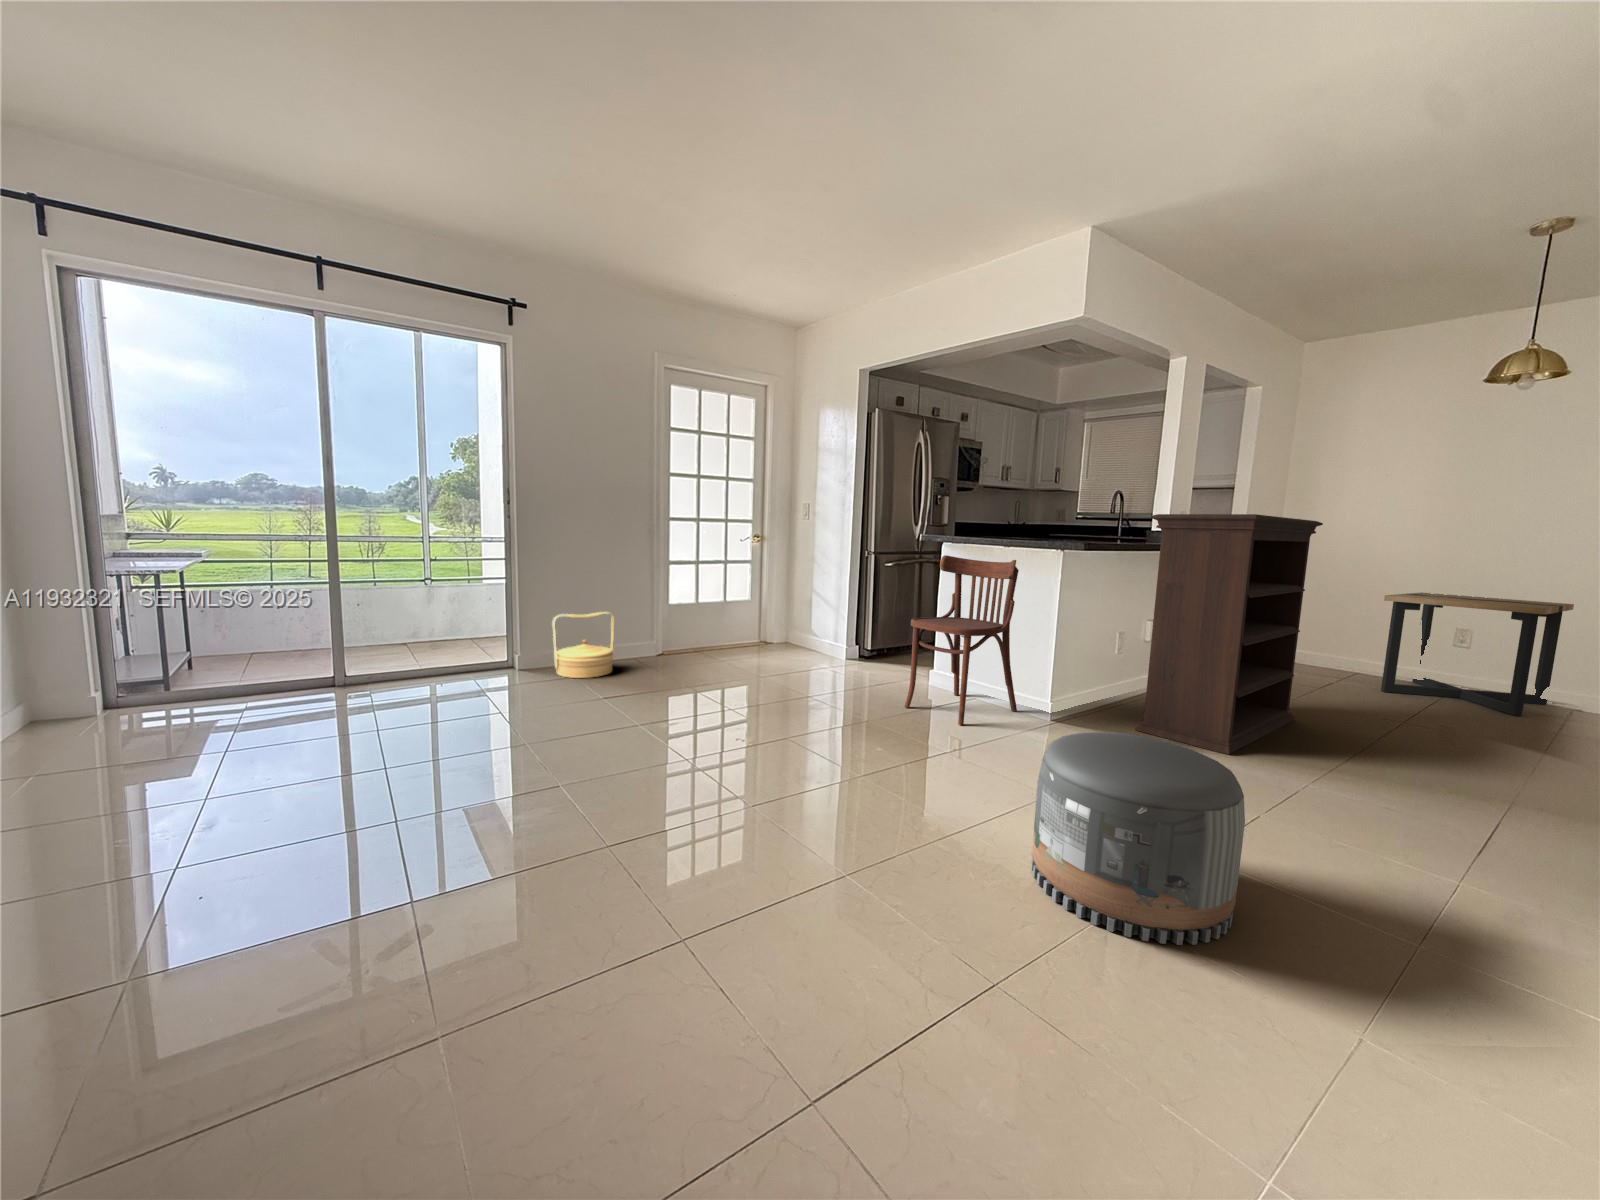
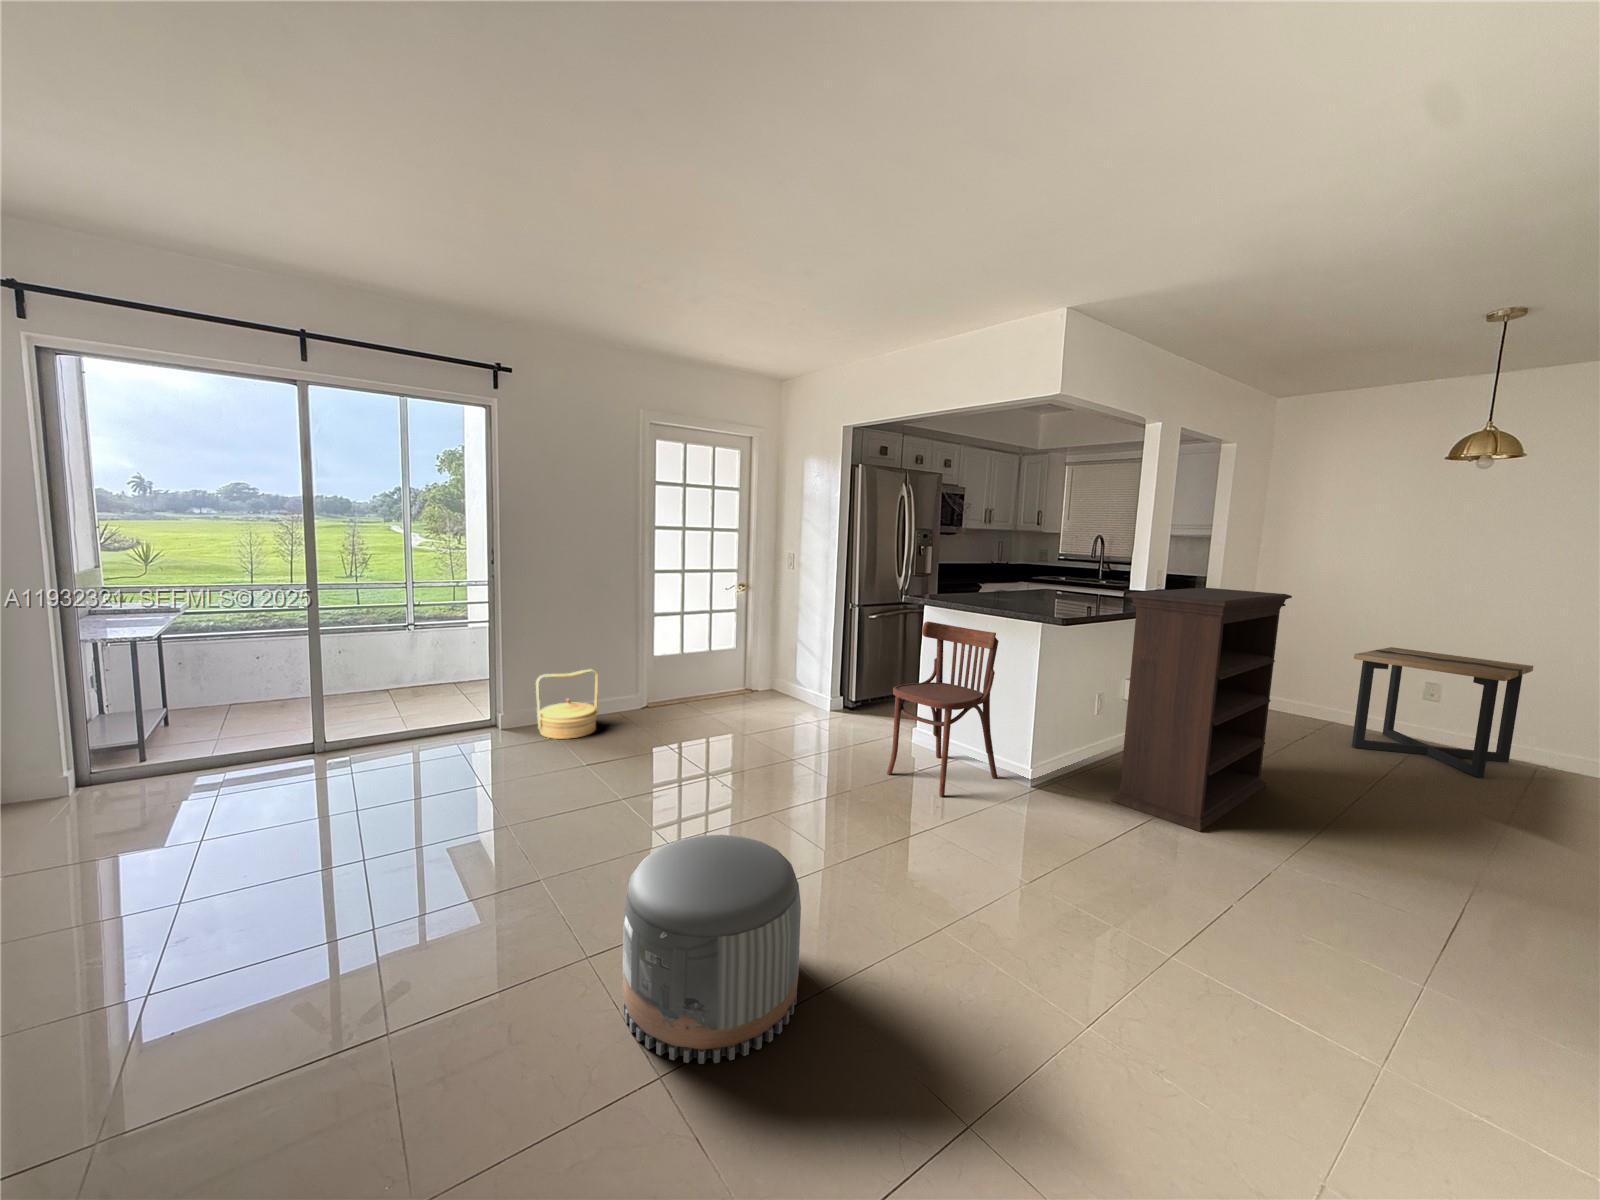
pouf: present [1032,732,1245,945] -> present [623,835,801,1064]

